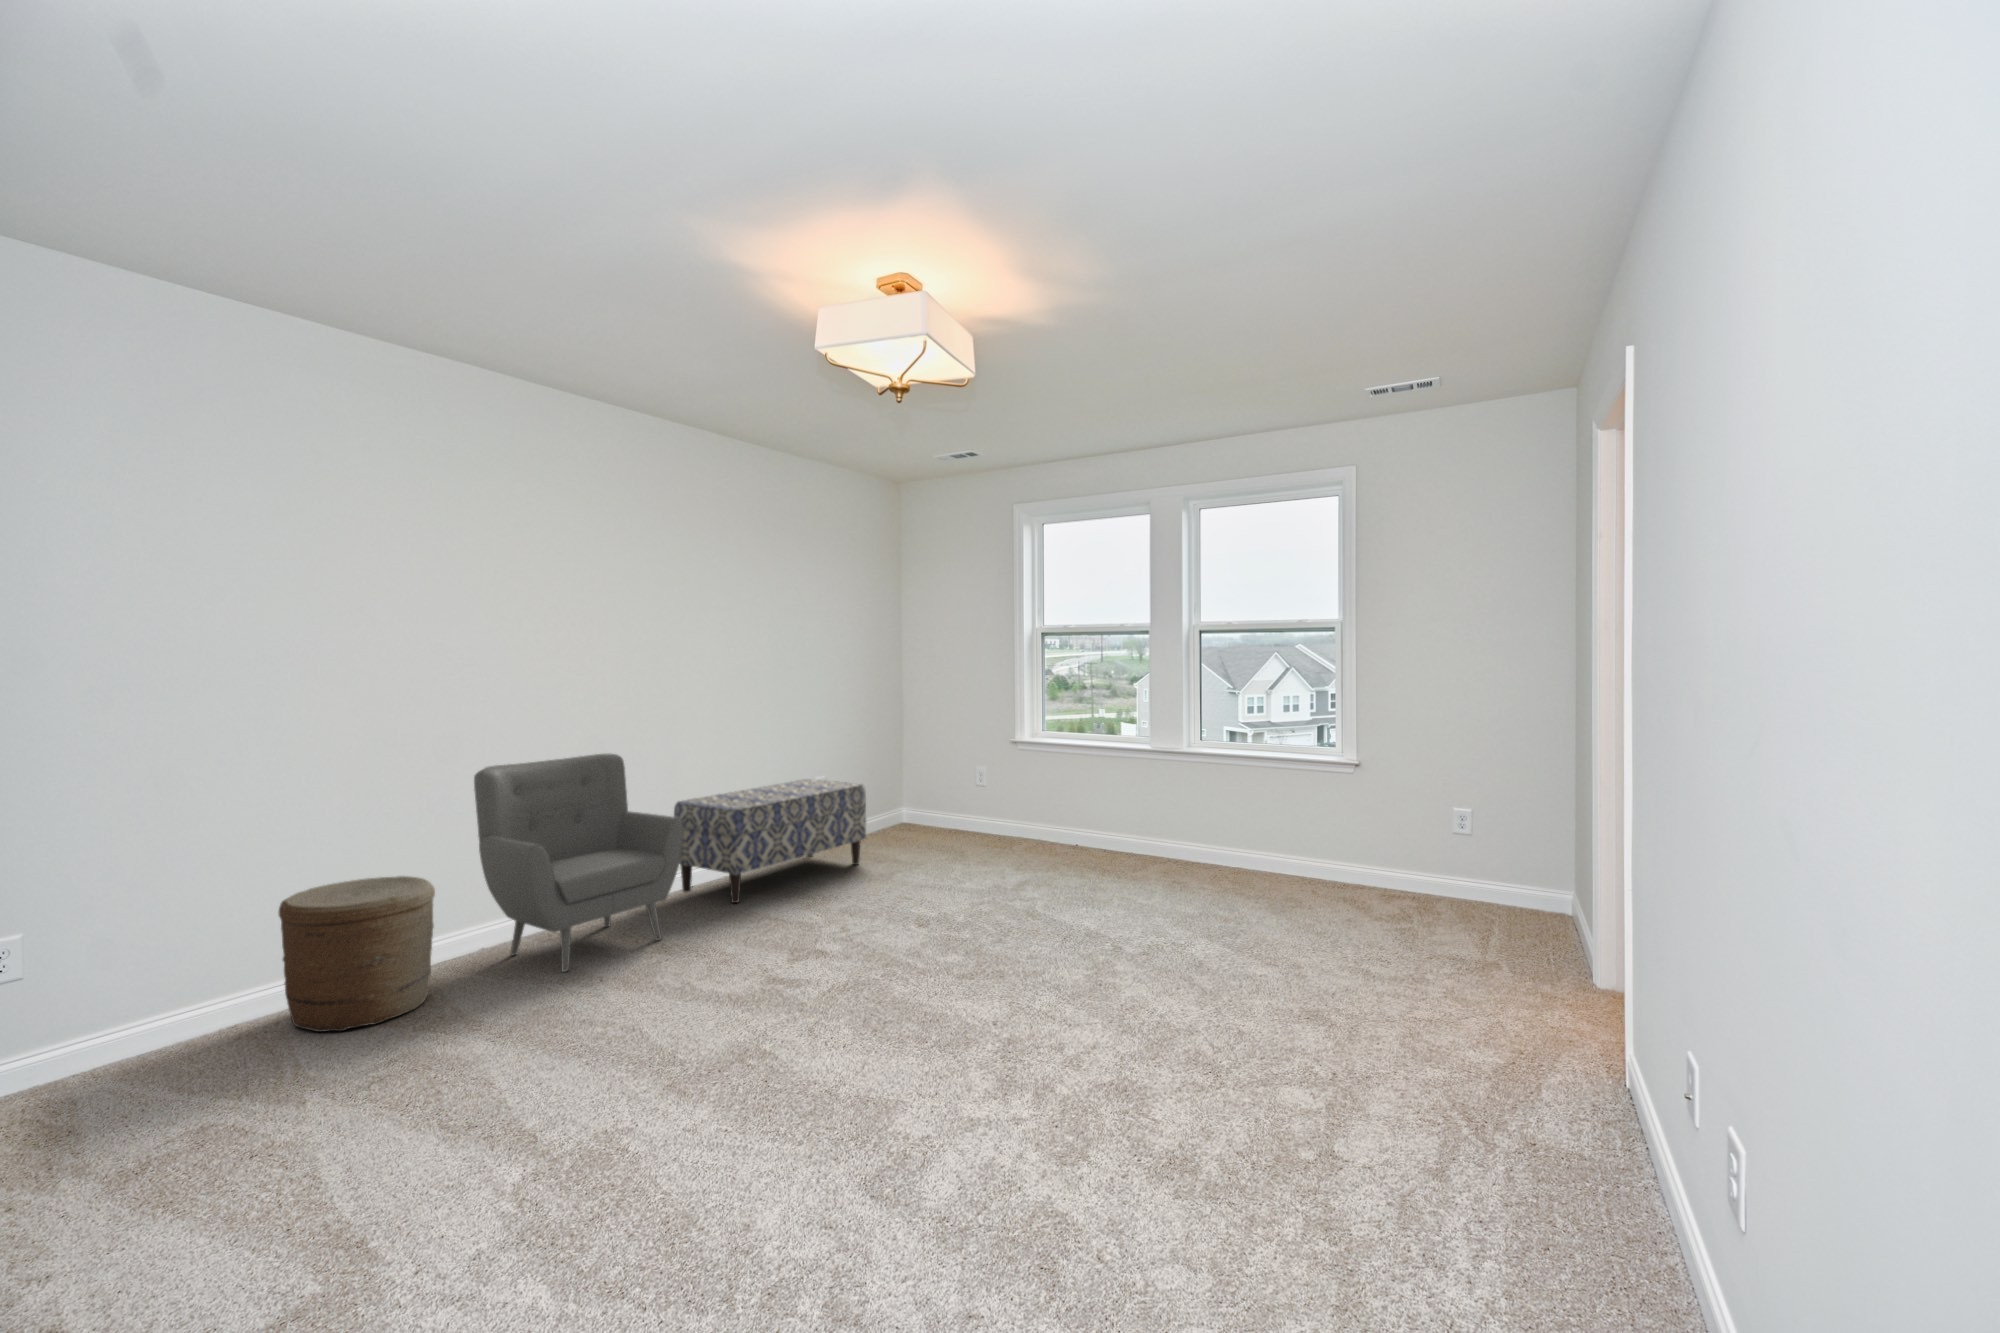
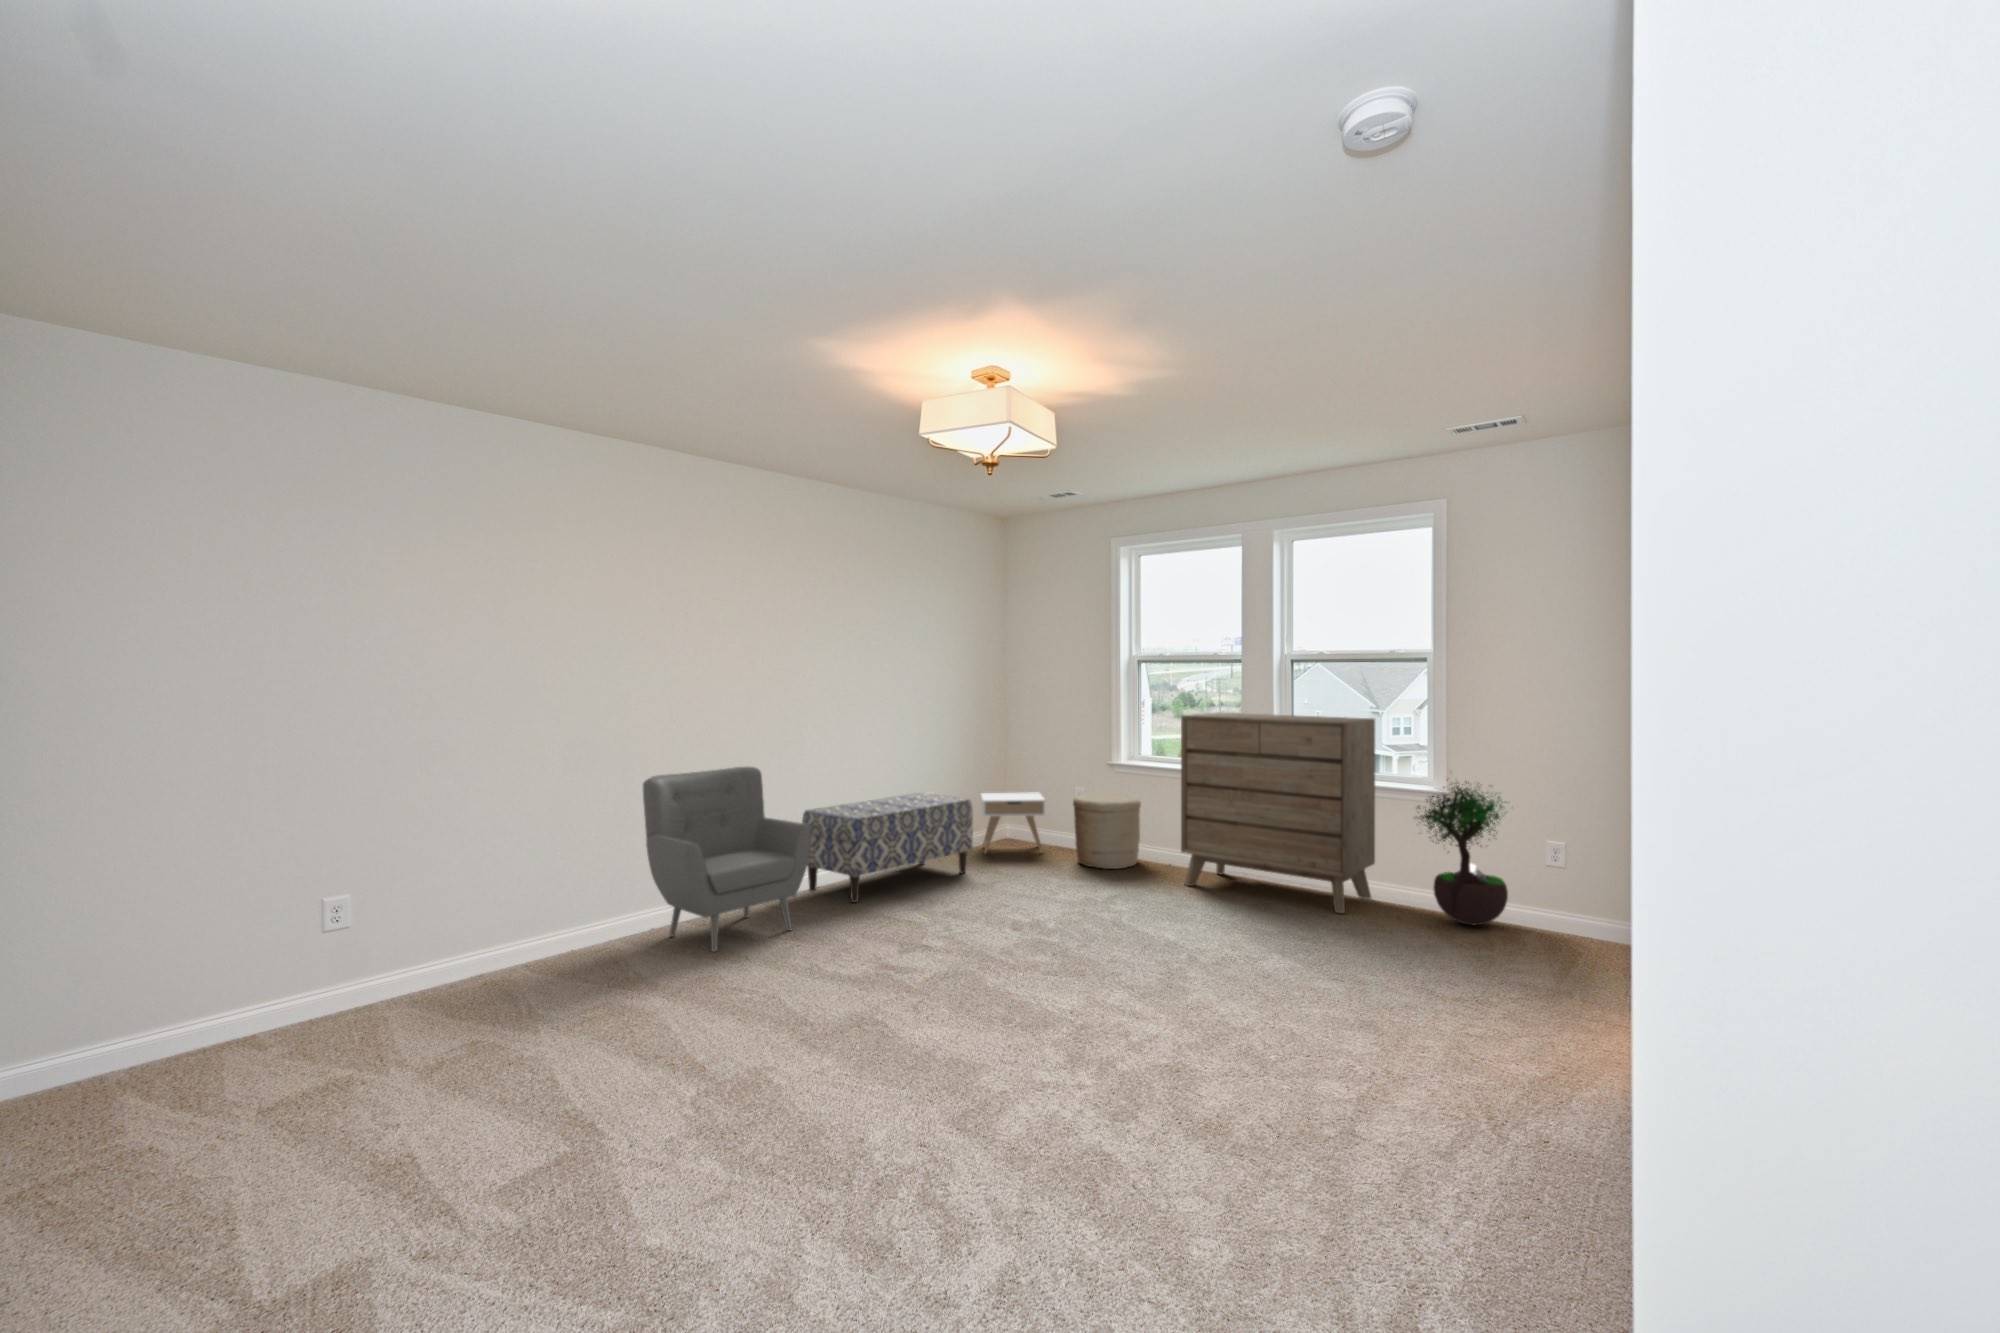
dresser: none [1088,688,1285,892] -> present [1181,712,1375,913]
potted tree: none [1328,742,1430,899] -> present [1417,780,1508,925]
nightstand: none [873,776,942,843] -> present [981,793,1045,853]
woven basket: present [279,876,435,1032] -> present [1073,794,1141,869]

